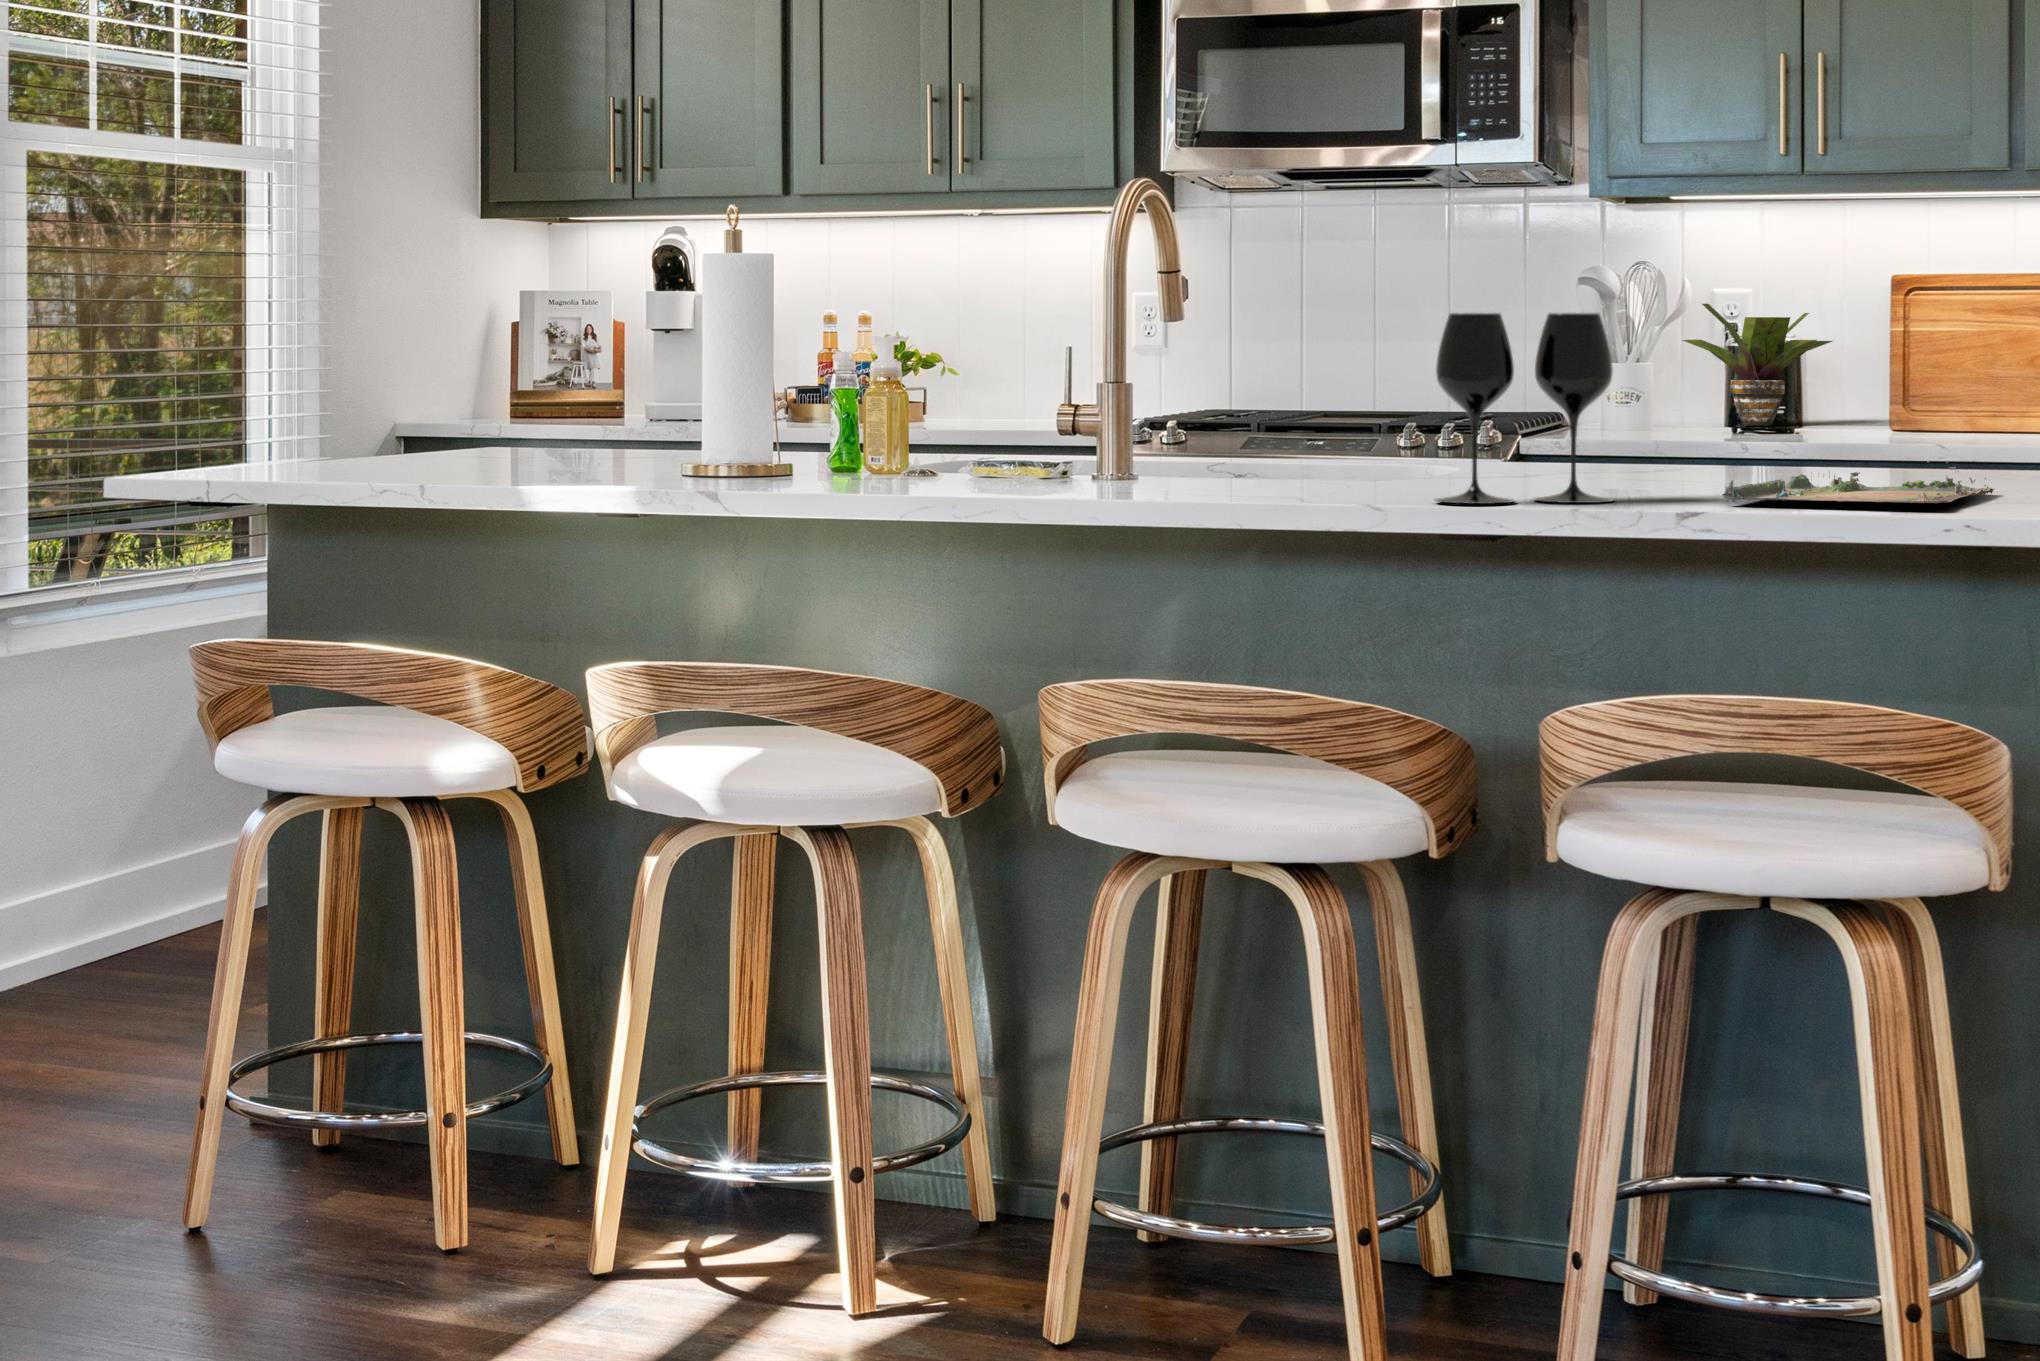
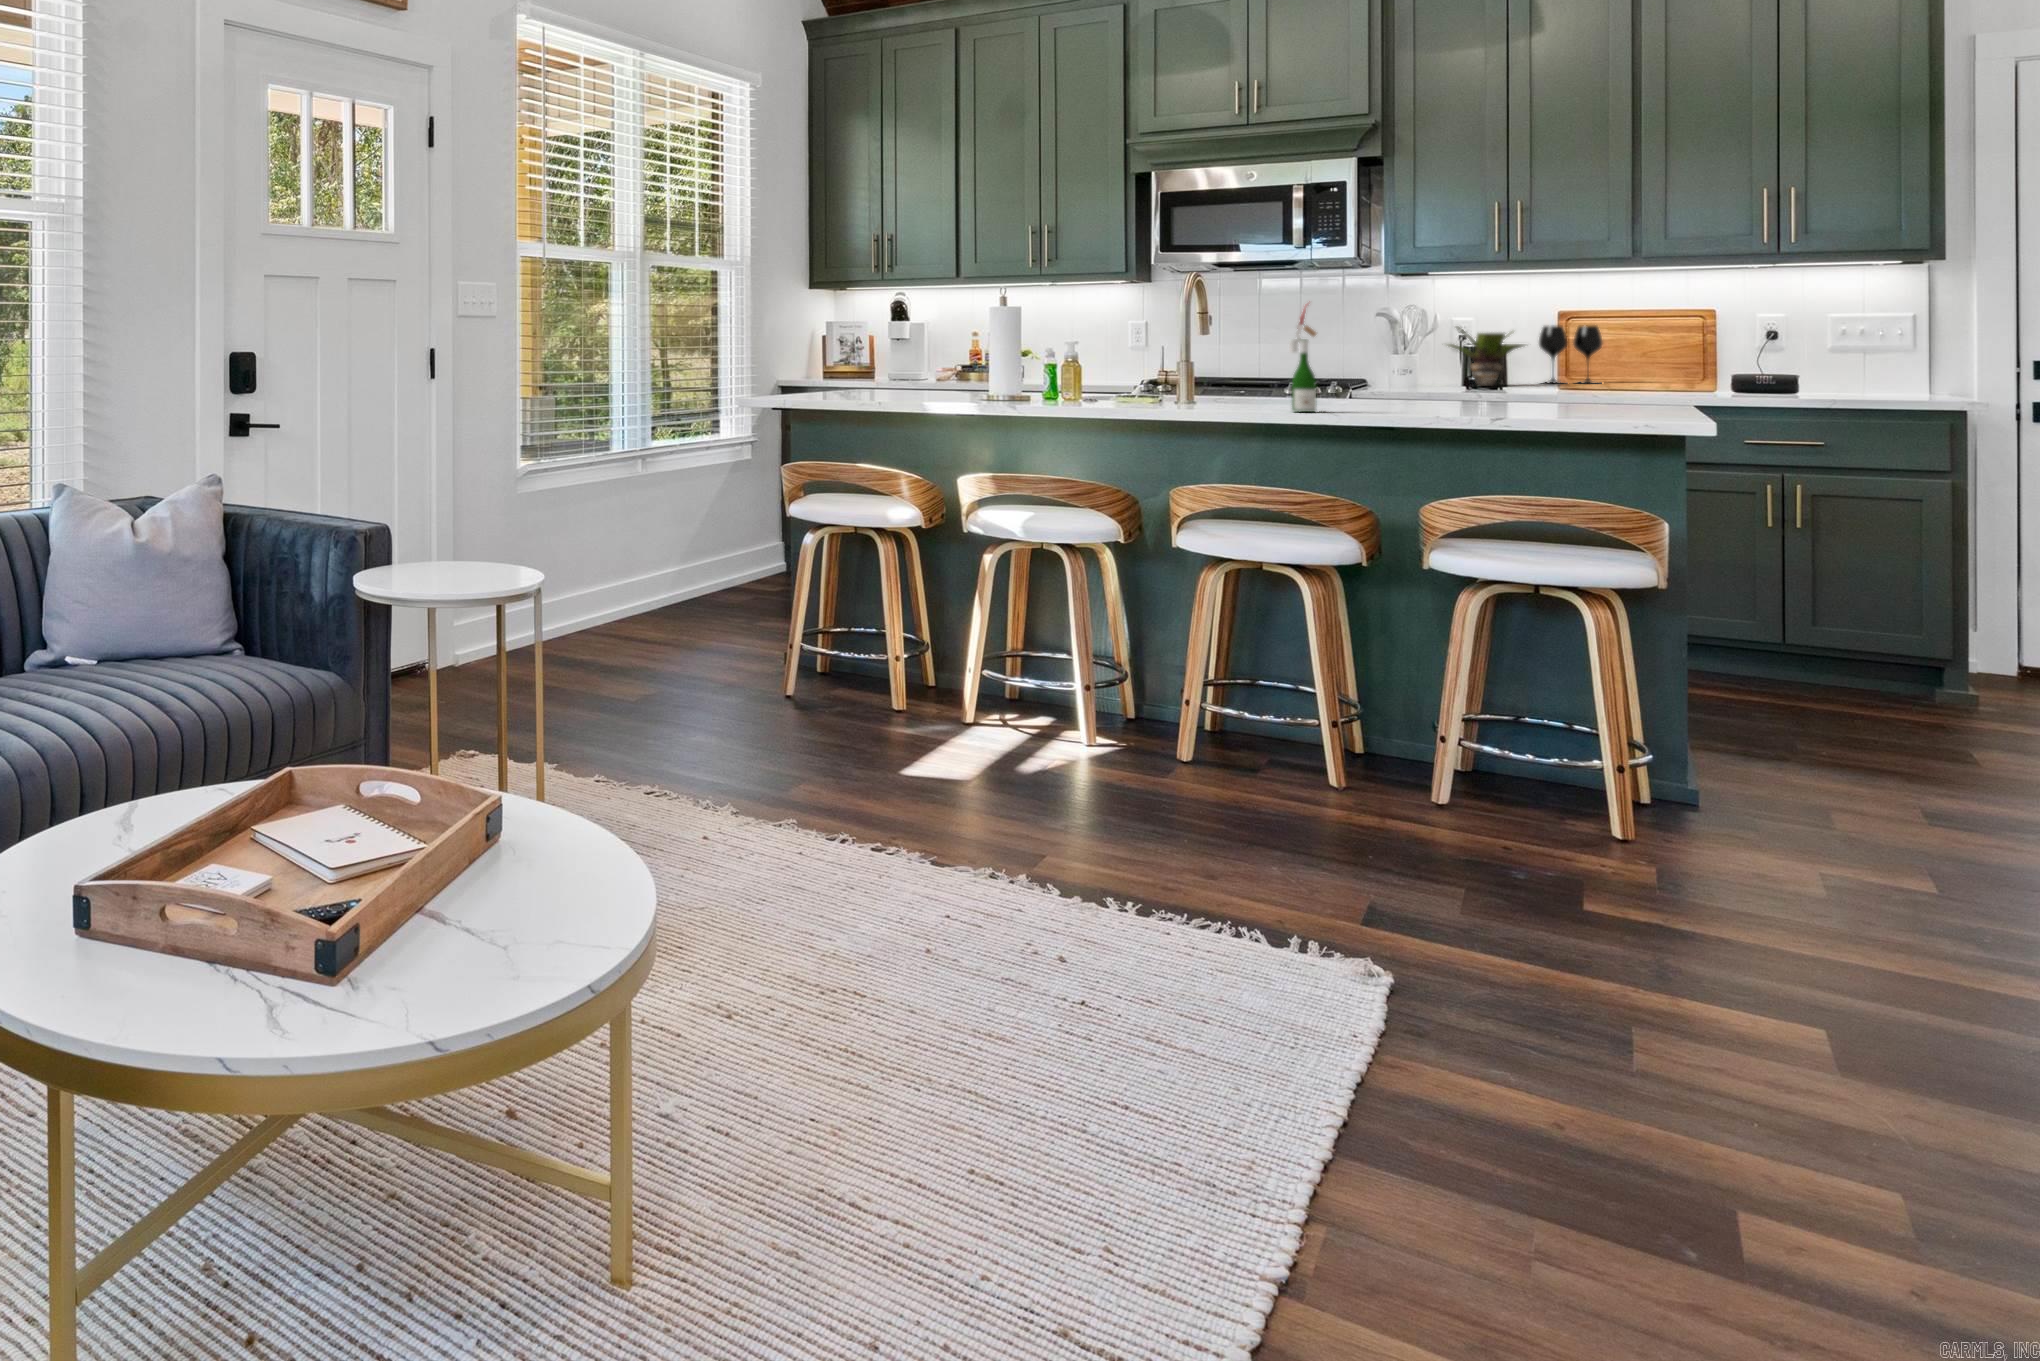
wine bottle: none [1299,248,1378,502] -> present [1289,309,1316,412]
wine glass: present [1435,313,1613,504] -> present [1539,325,1603,384]
tray: present [1722,461,1995,503] -> none [1507,397,1651,414]

